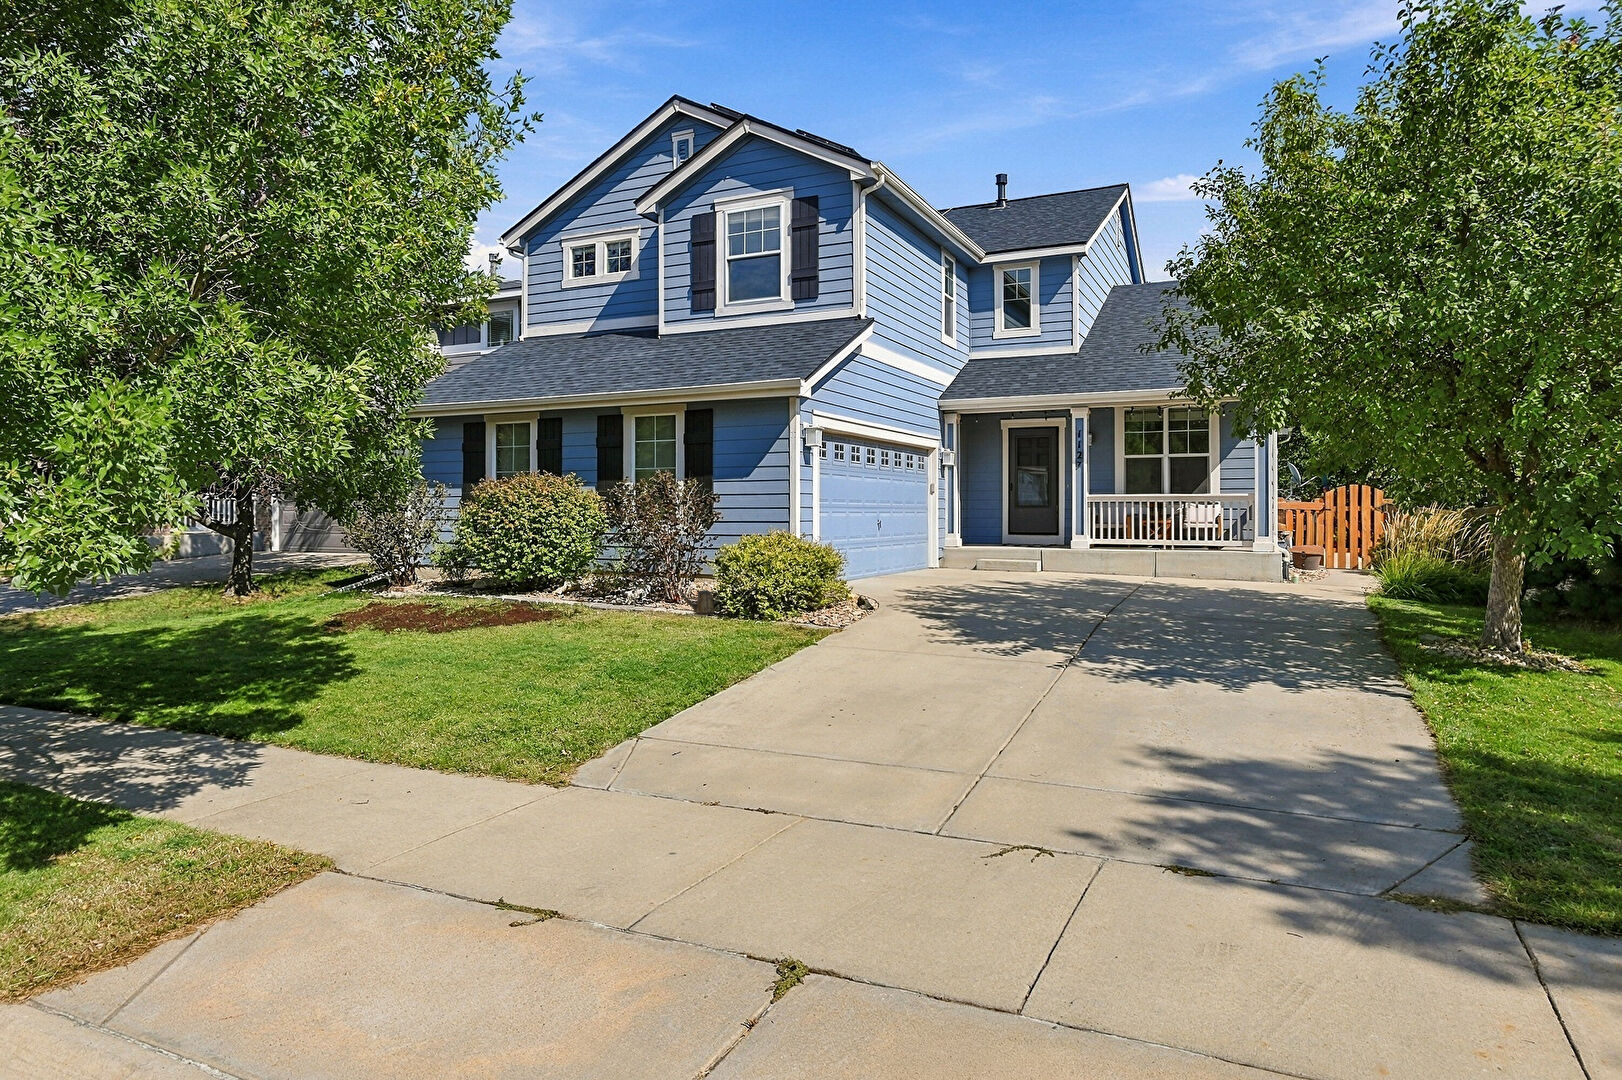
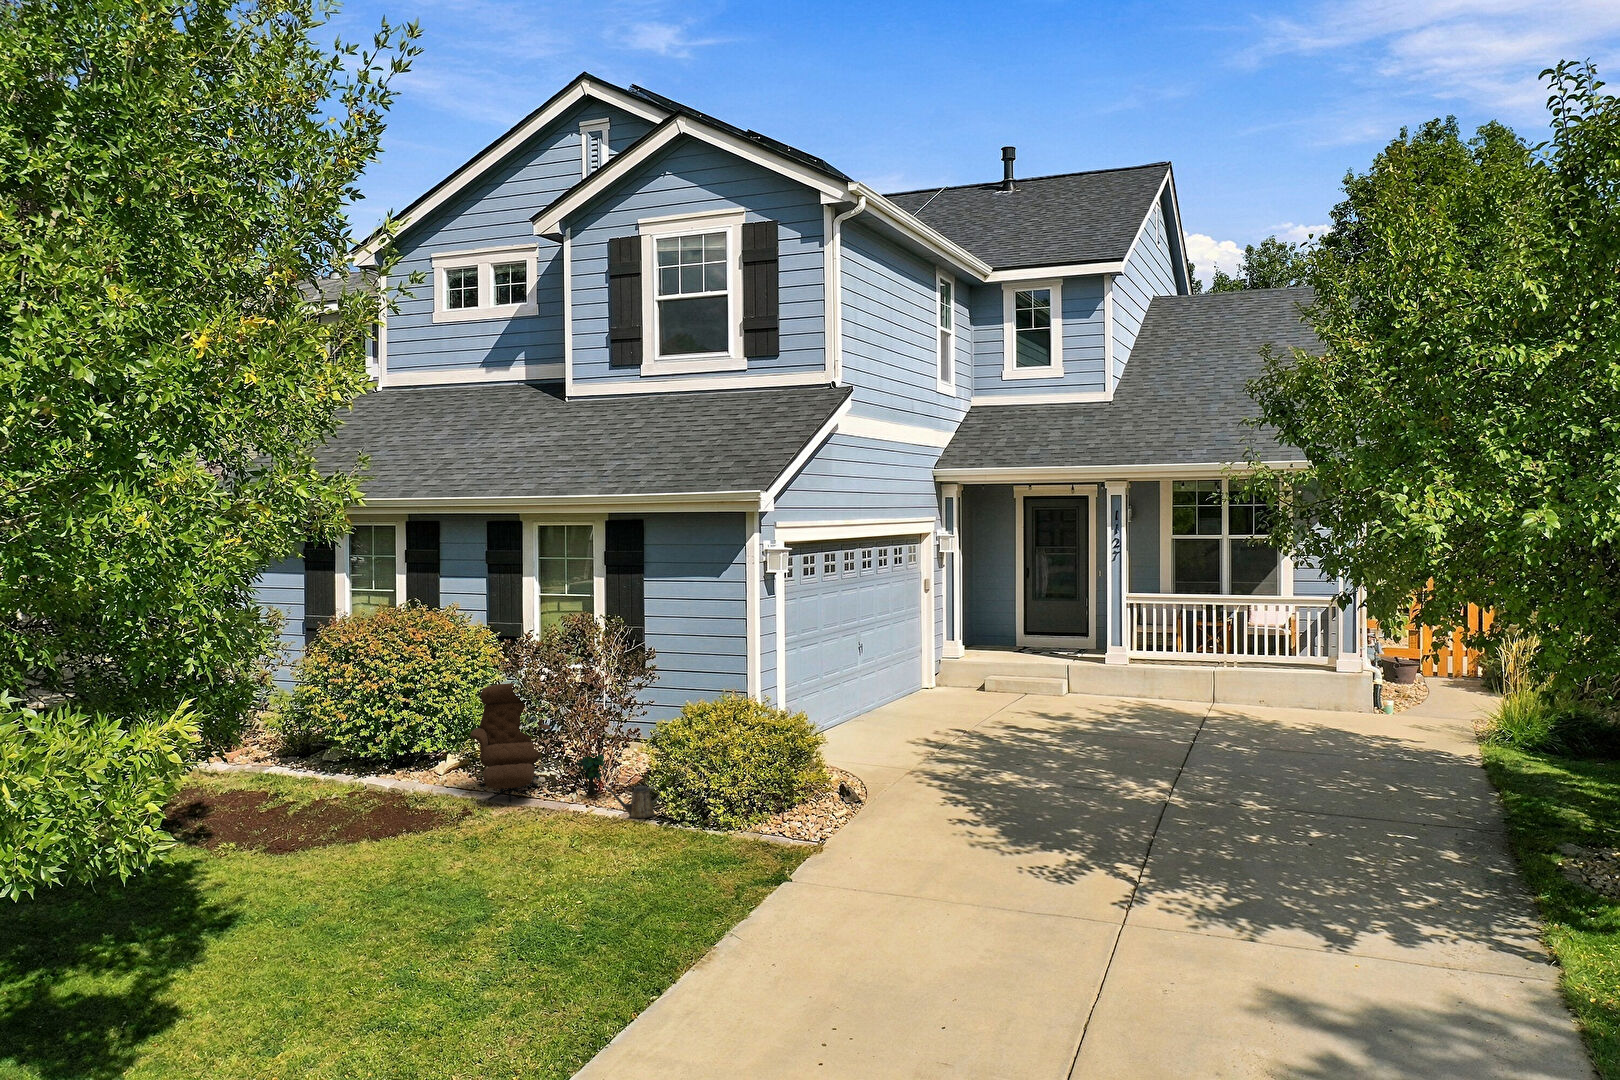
lounge chair: none [577,525,639,606] -> present [470,683,551,803]
decorative plant: none [656,564,680,604] -> present [576,754,606,795]

